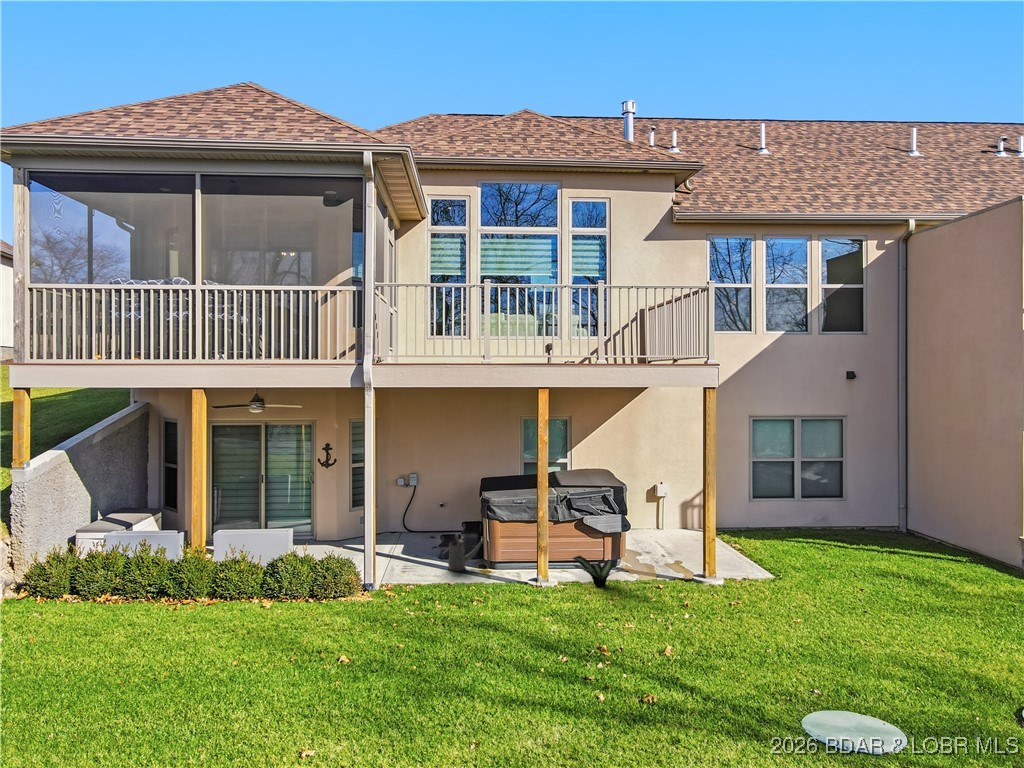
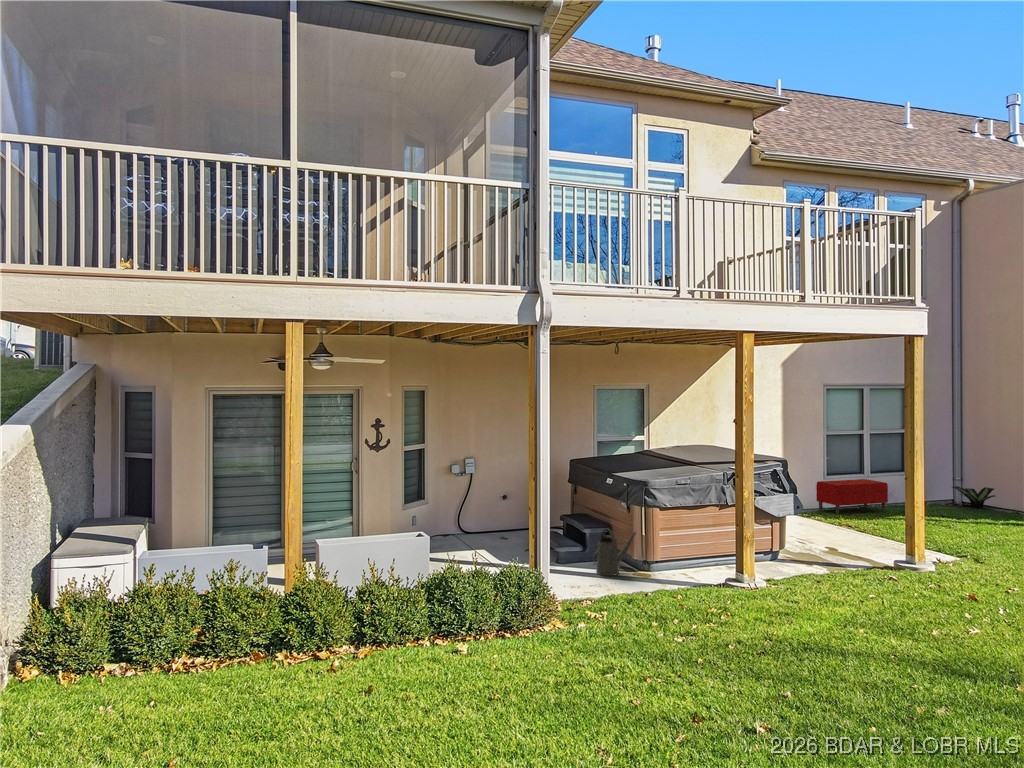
bench: none [739,504,807,536] -> present [816,479,888,515]
potted plant: present [572,556,622,587] -> present [952,486,995,508]

